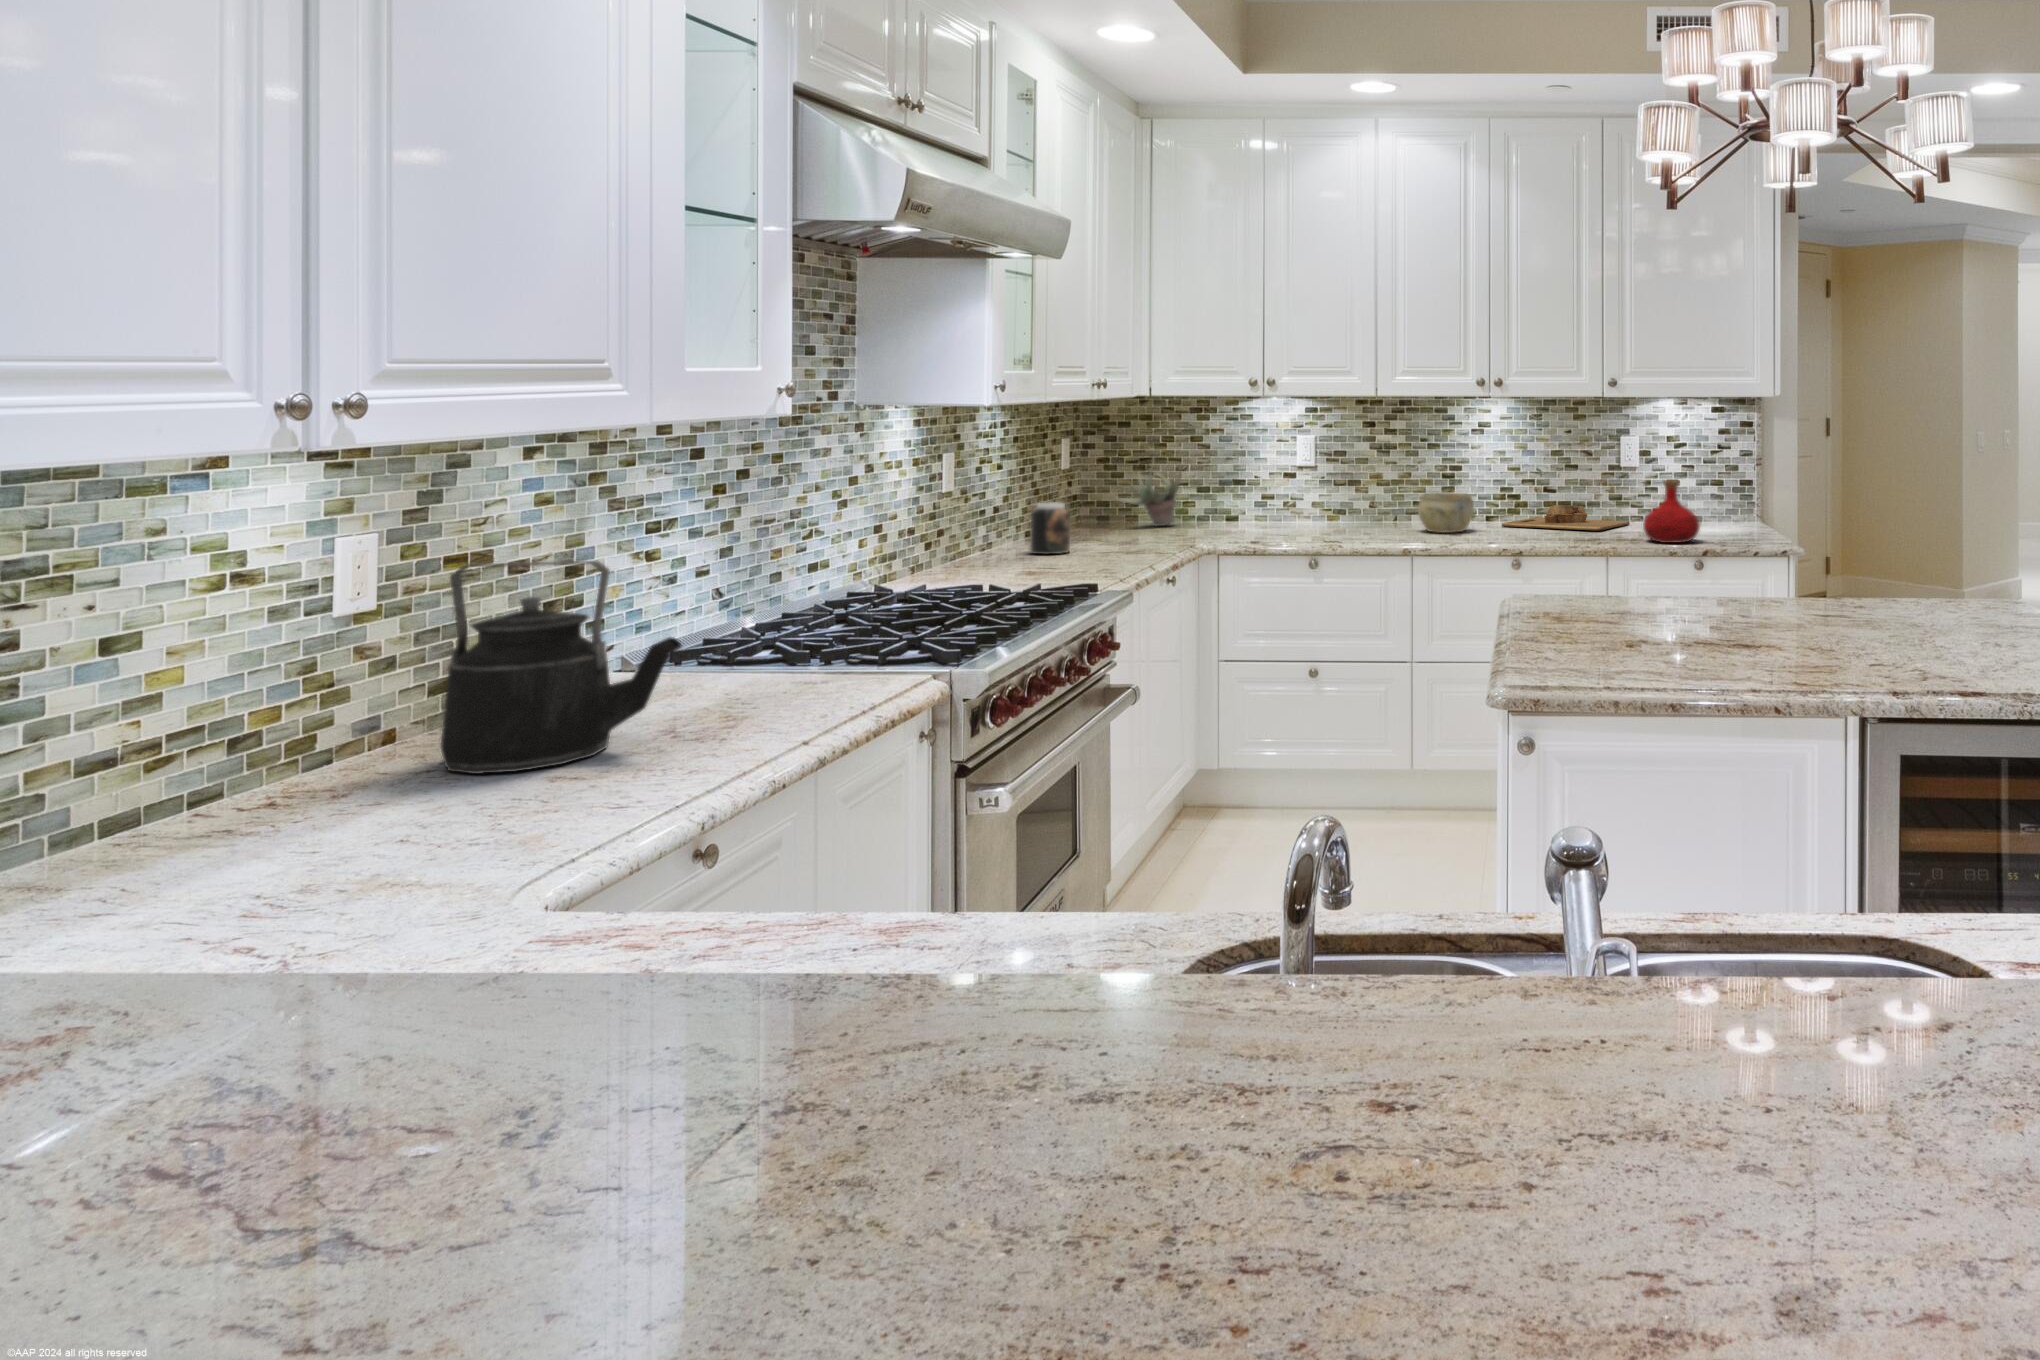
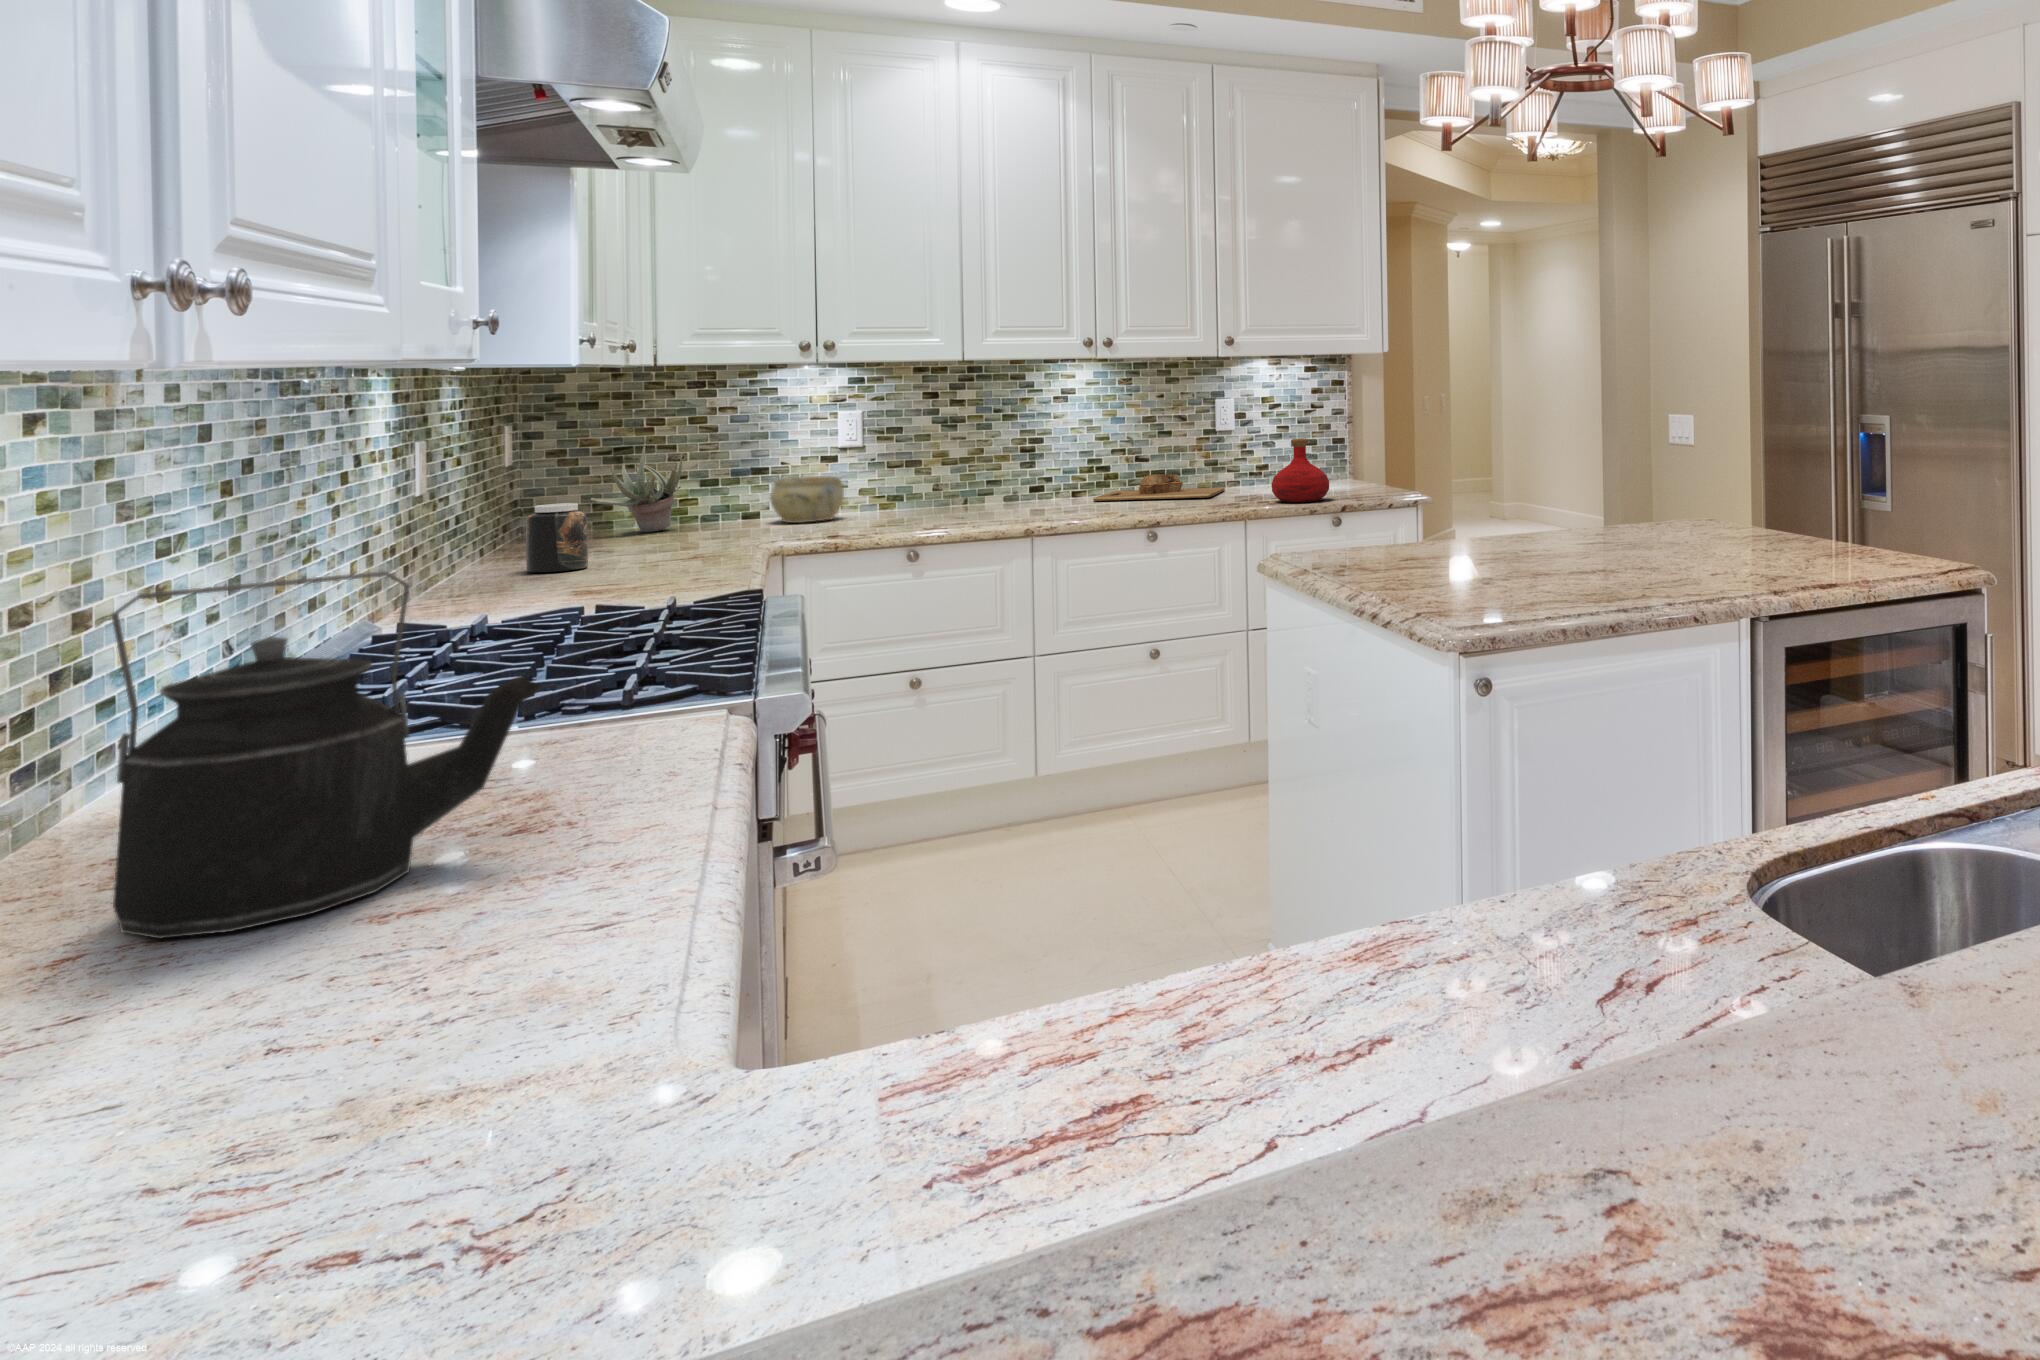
ceramic bowl: present [1418,492,1474,533] -> present [770,476,844,523]

